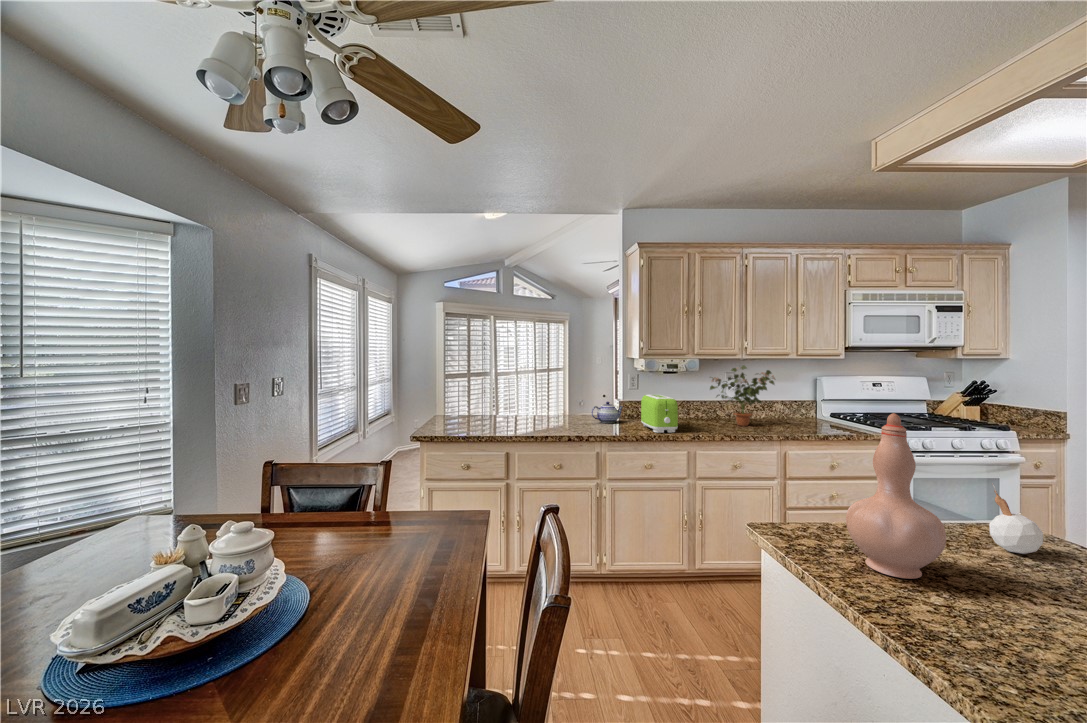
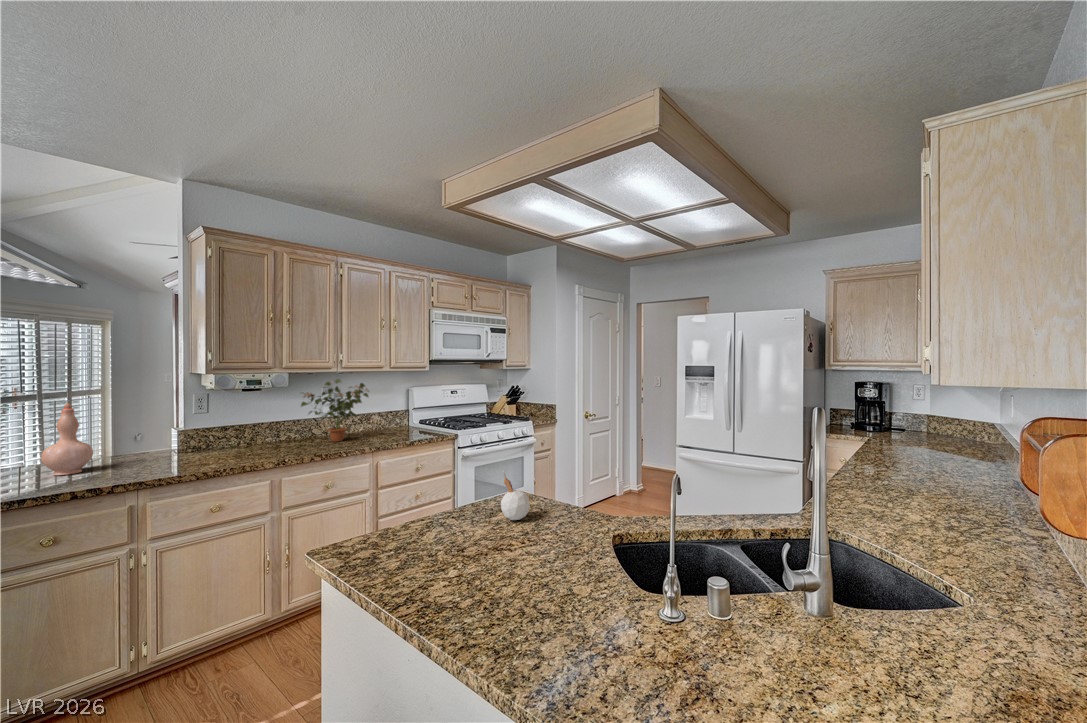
toaster: present [641,394,678,433] -> none [207,417,257,464]
teapot: present [591,402,623,423] -> none [124,432,182,462]
vase: present [846,413,946,579] -> present [41,403,93,475]

